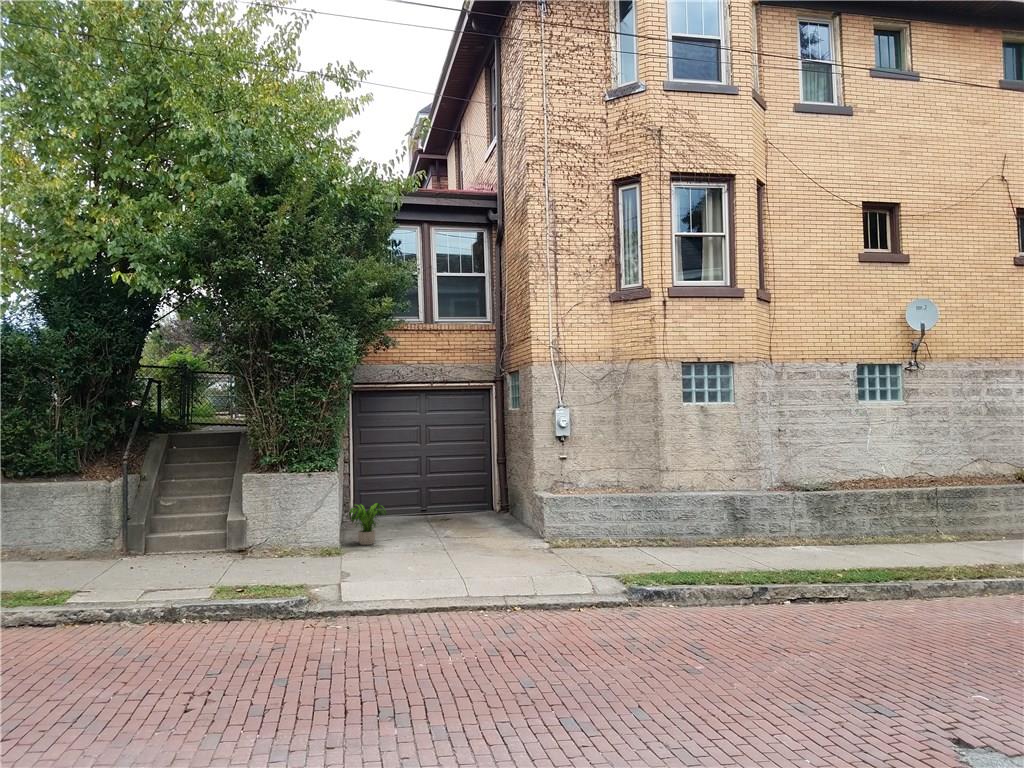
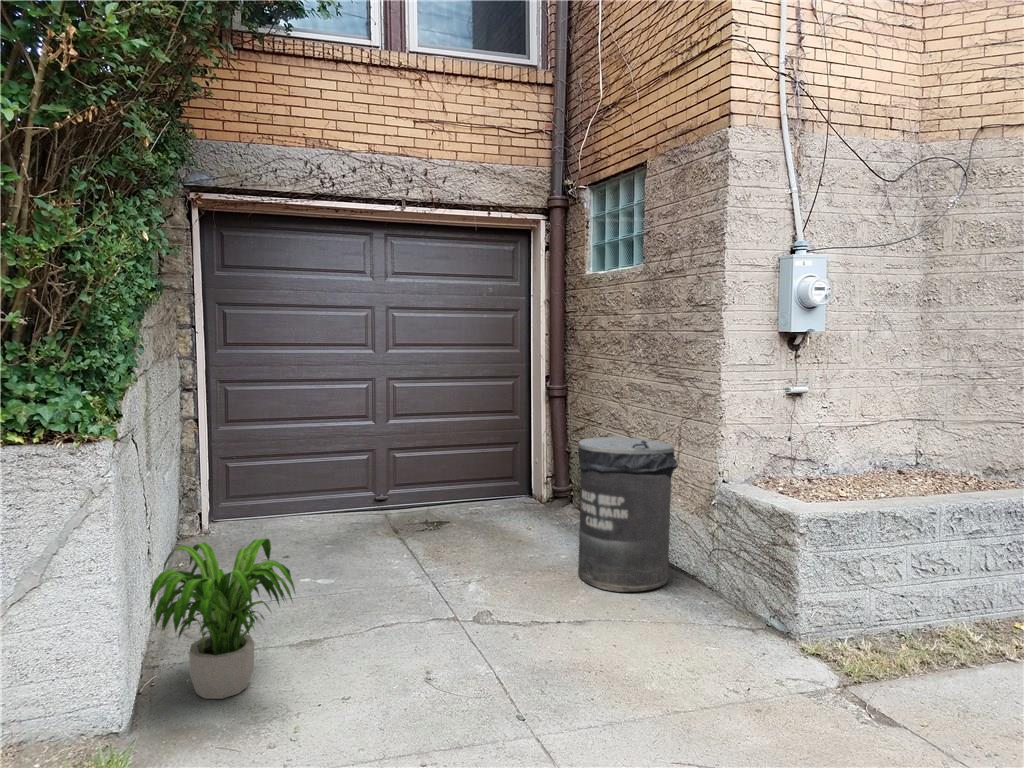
trash can: none [489,477,525,531] -> present [578,437,678,592]

